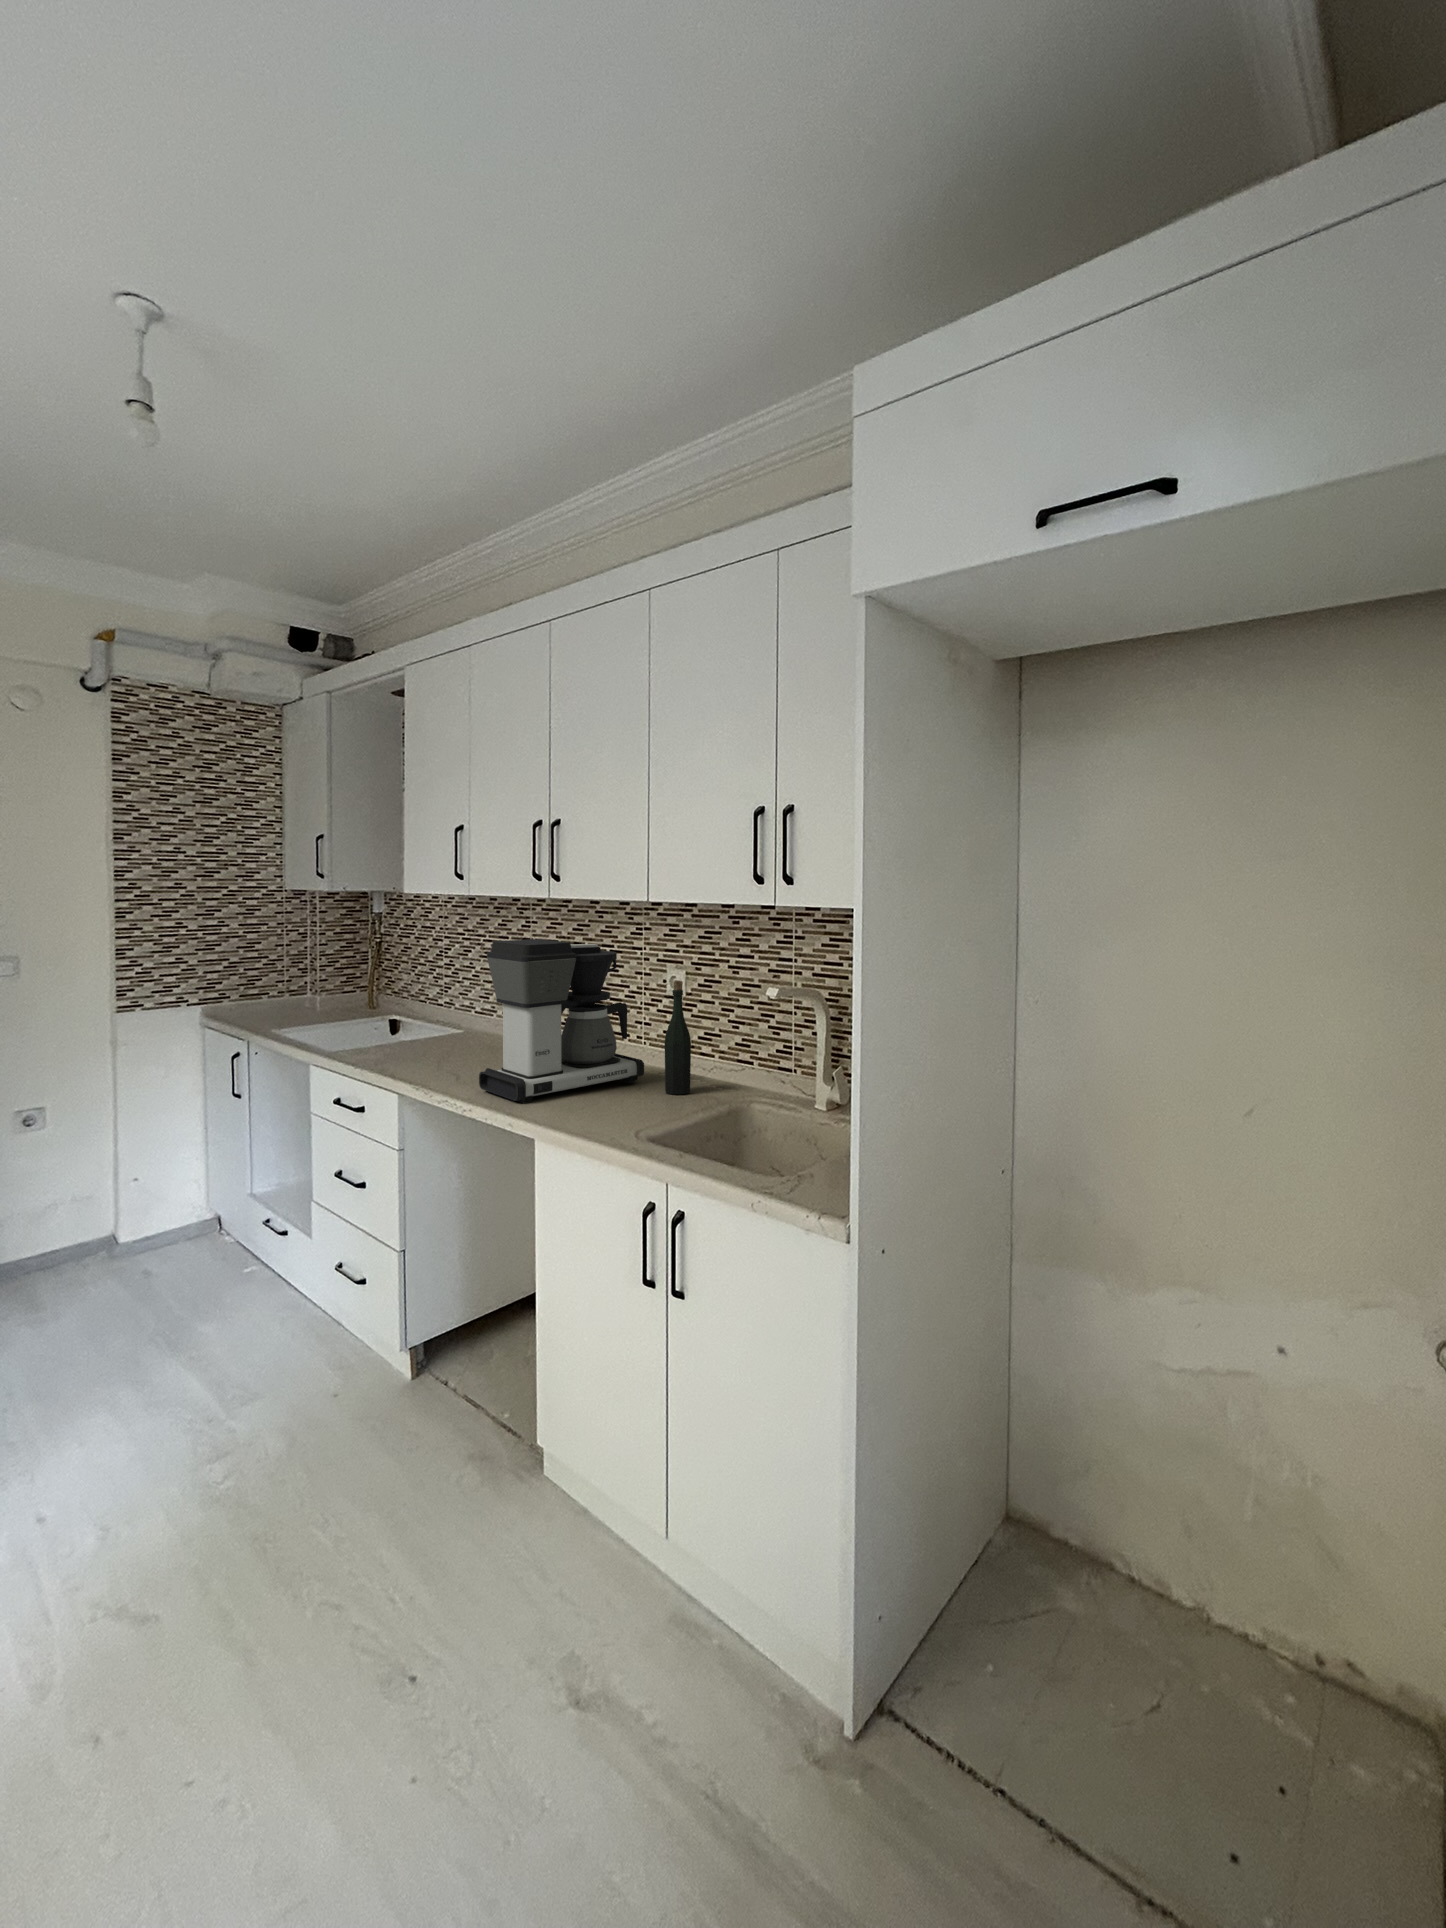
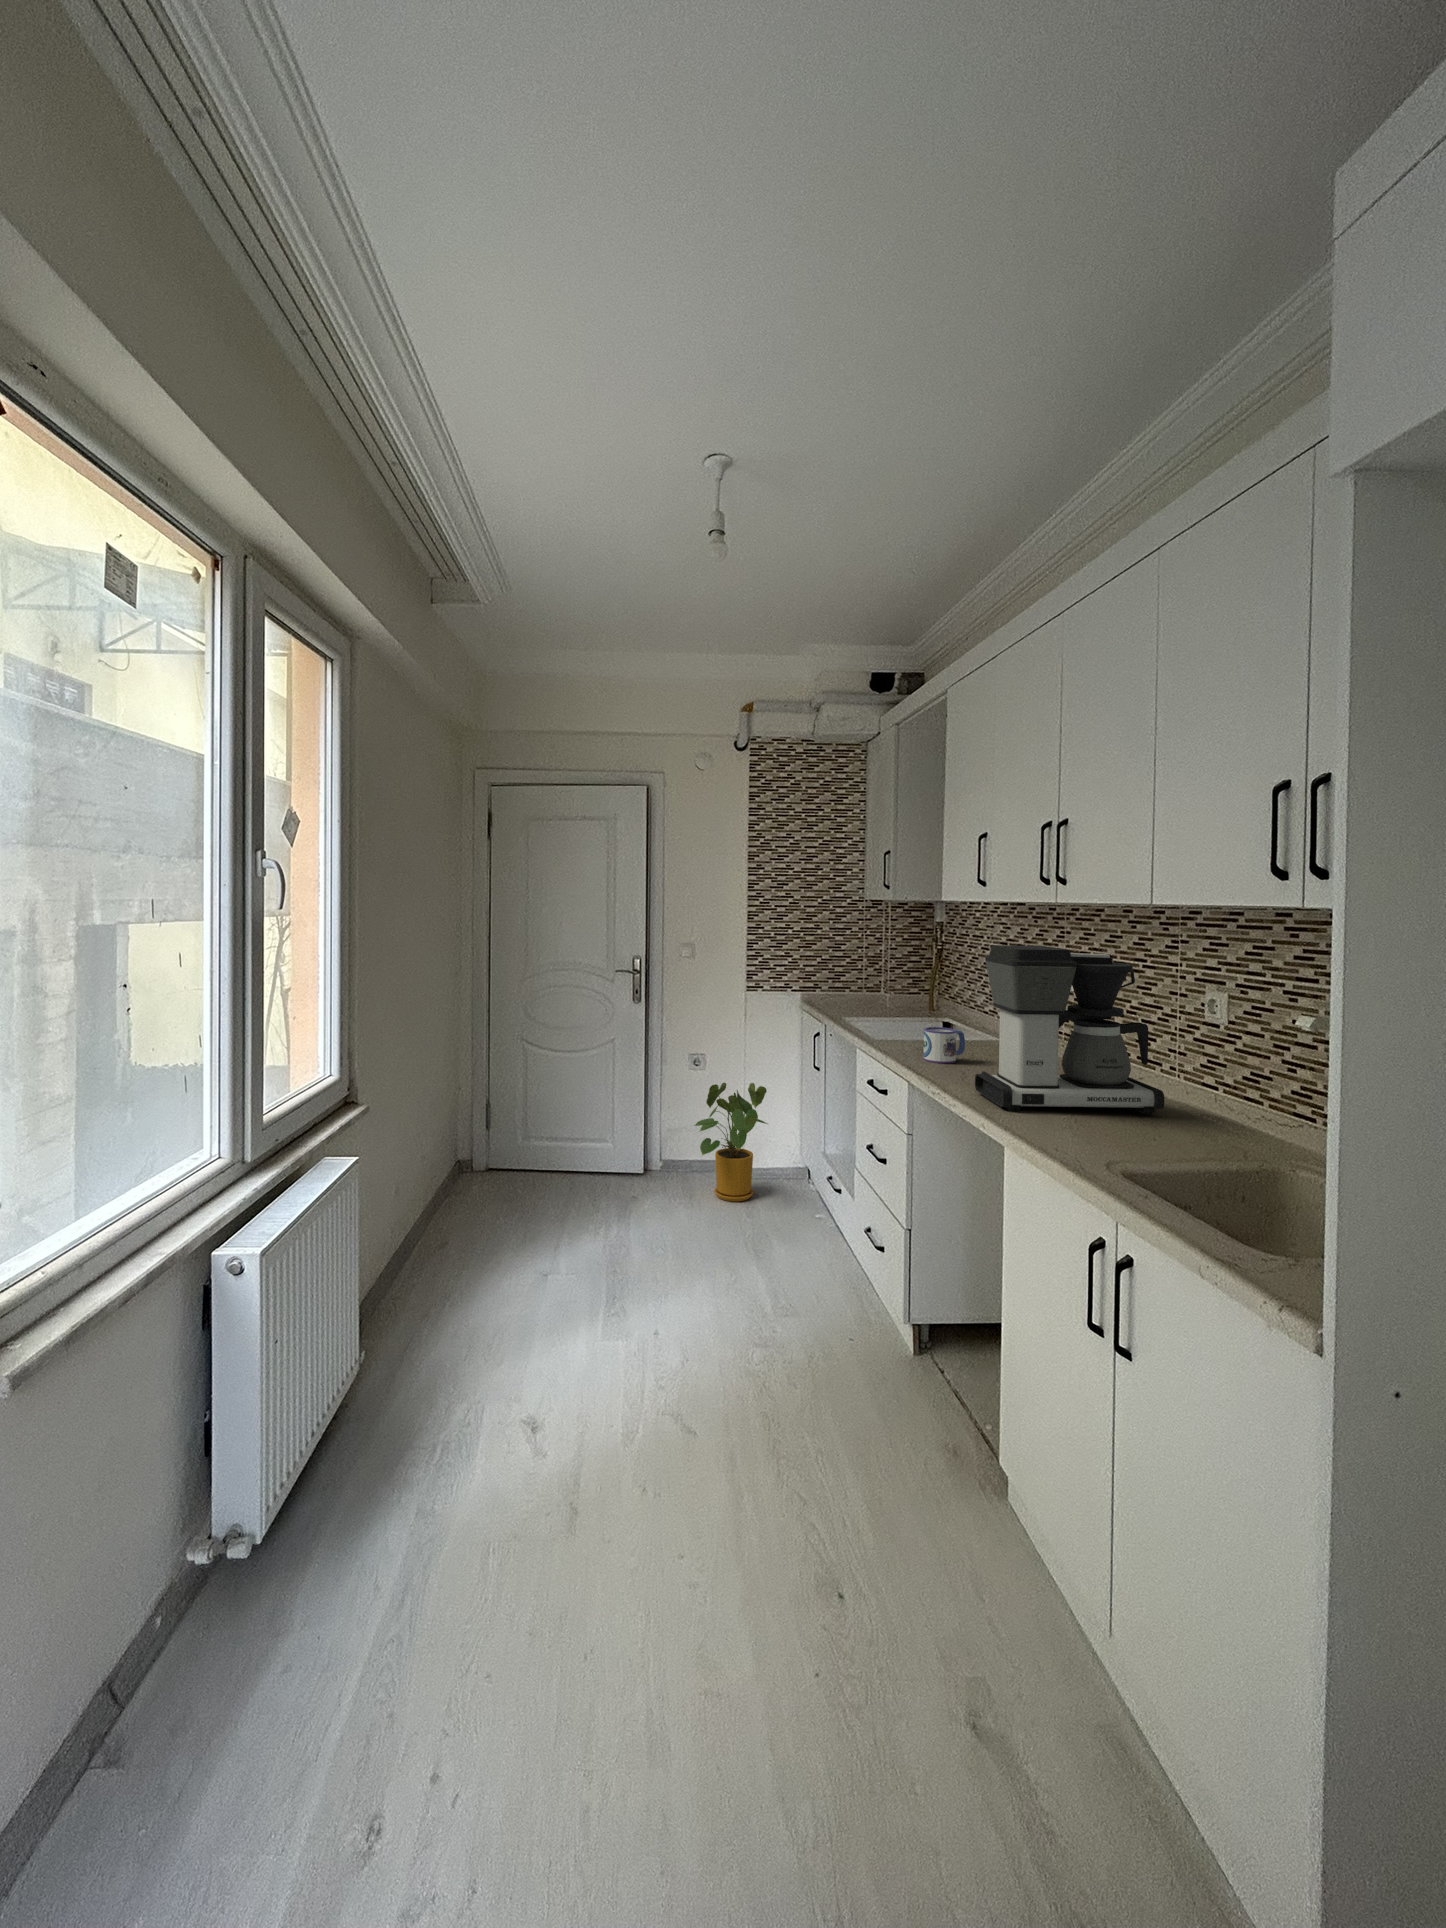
bottle: present [665,980,691,1095] -> none [1184,1002,1221,1138]
mug: none [403,1028,445,1067] -> present [923,1027,965,1064]
house plant: none [46,1127,172,1288] -> present [694,1083,767,1202]

